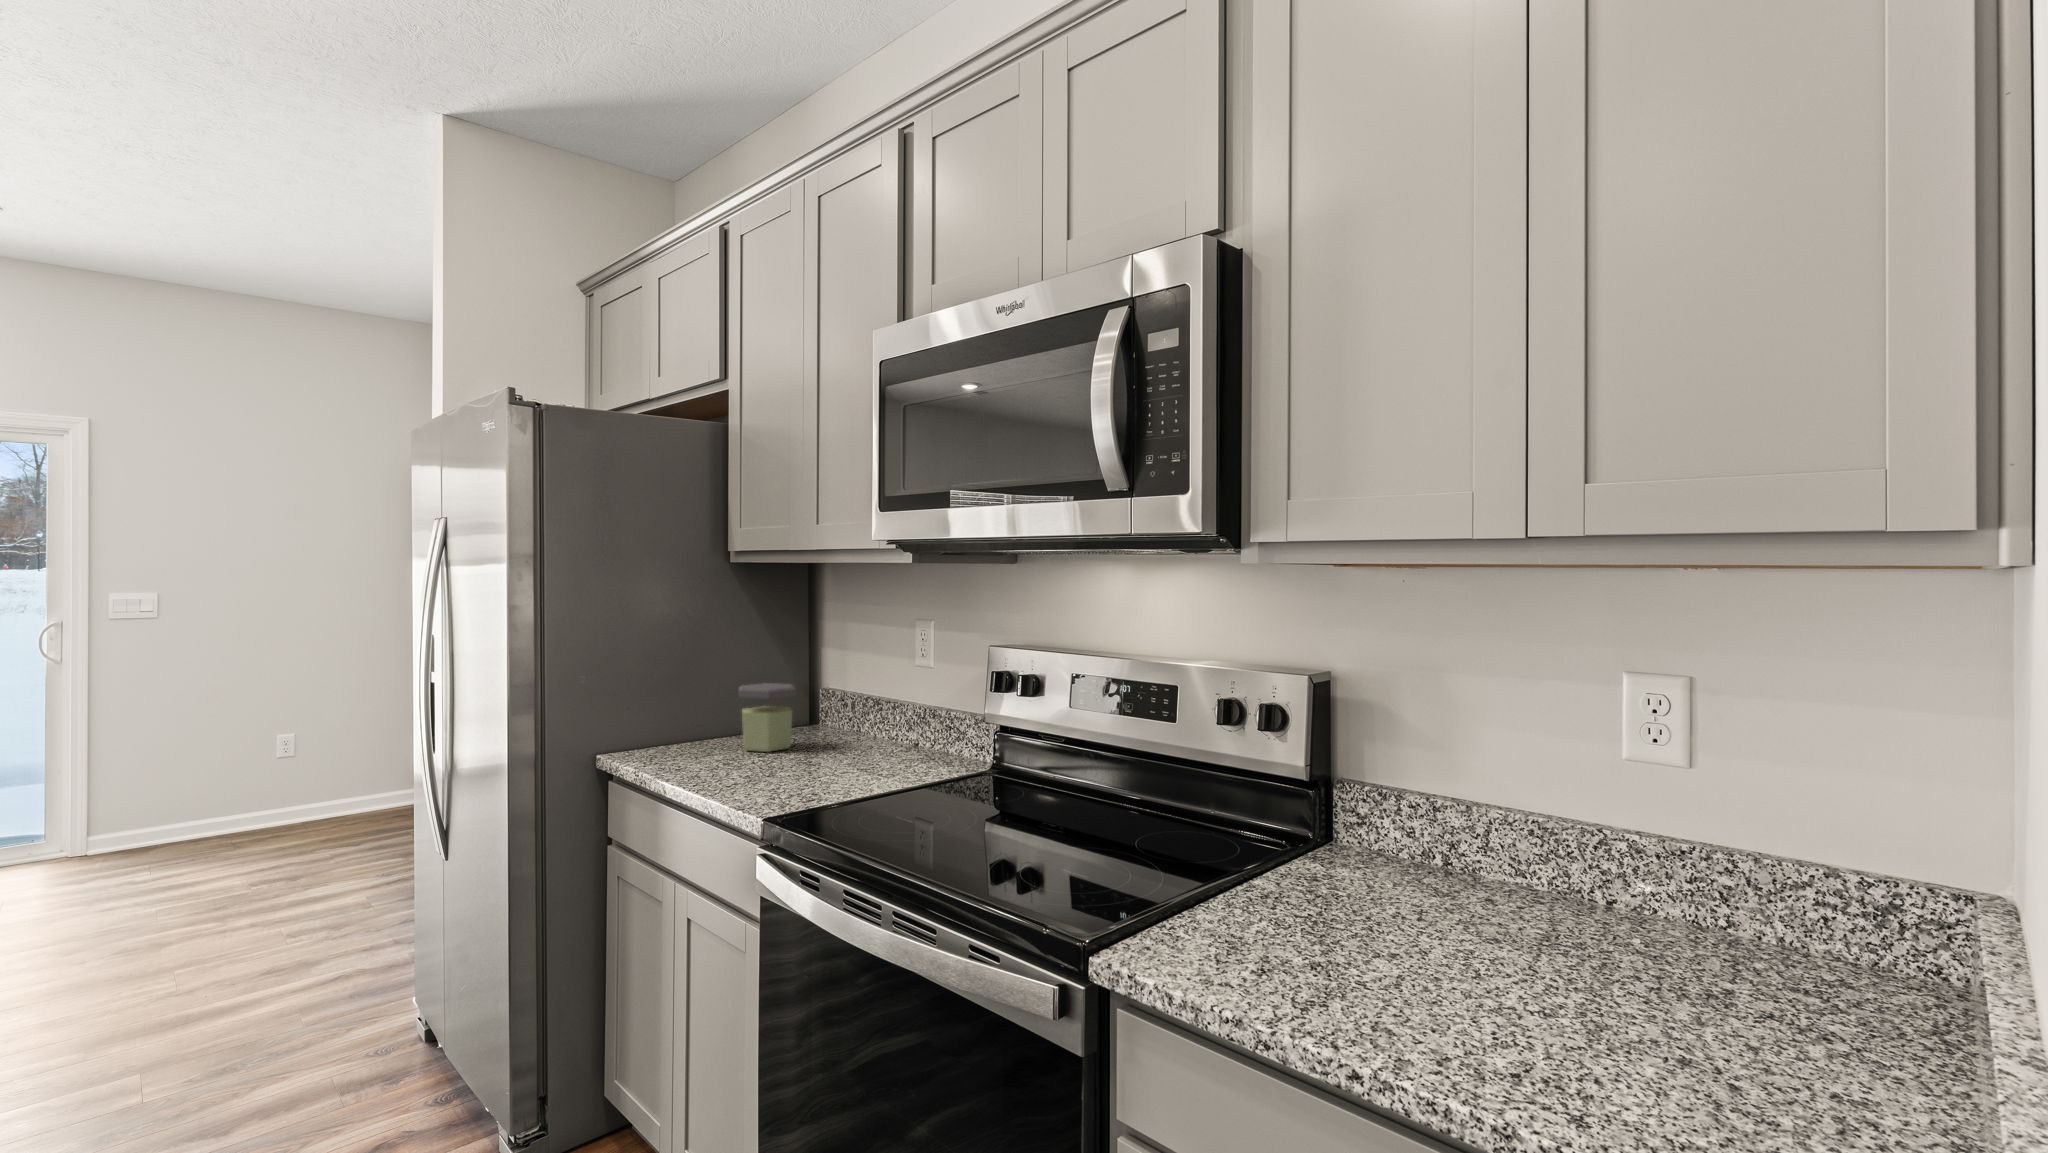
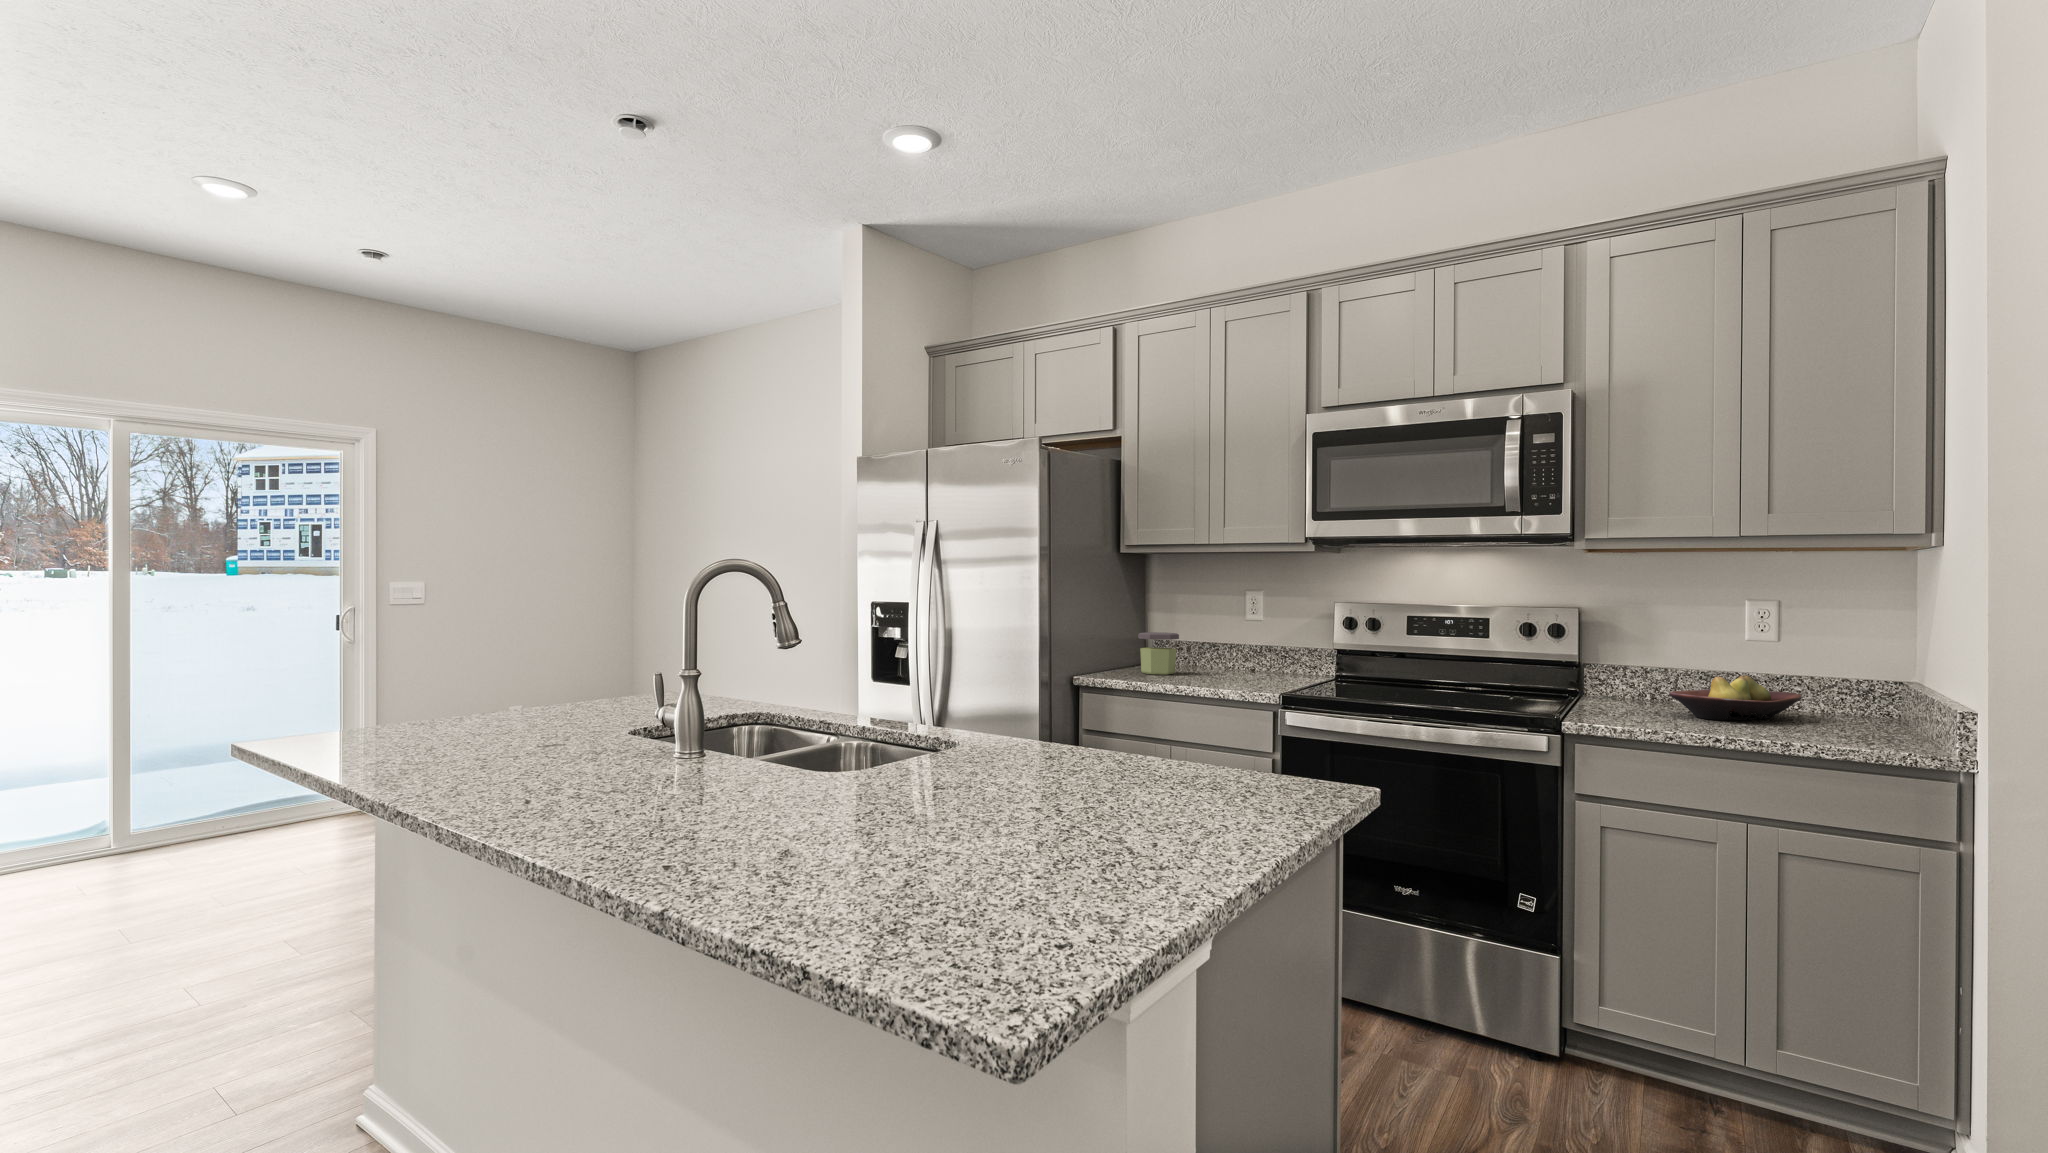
fruit bowl: none [1356,858,1689,984] -> present [1669,676,1802,720]

